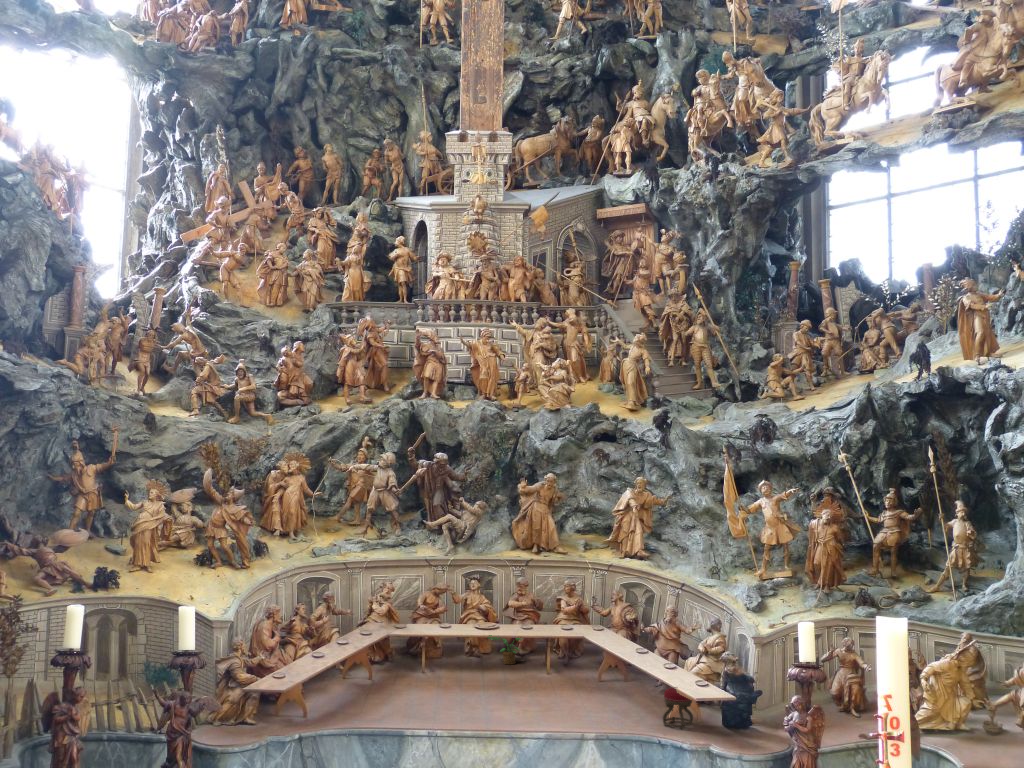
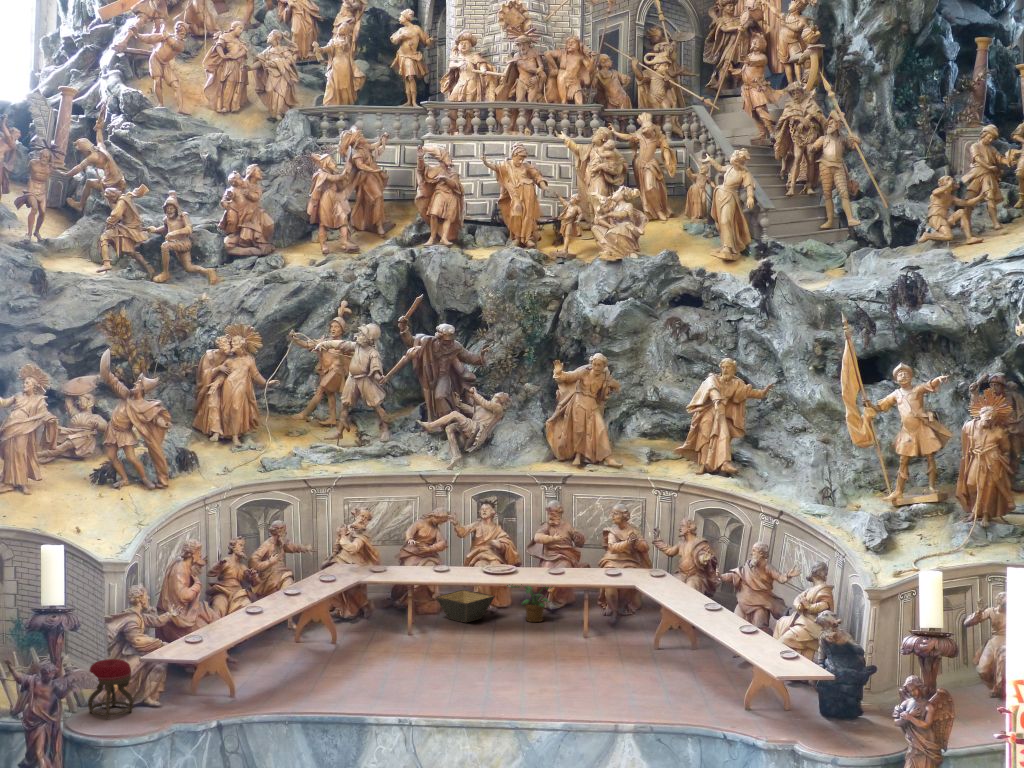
basket: none [439,642,481,665] -> present [436,590,495,623]
stool: present [663,687,693,729] -> present [88,659,133,719]

